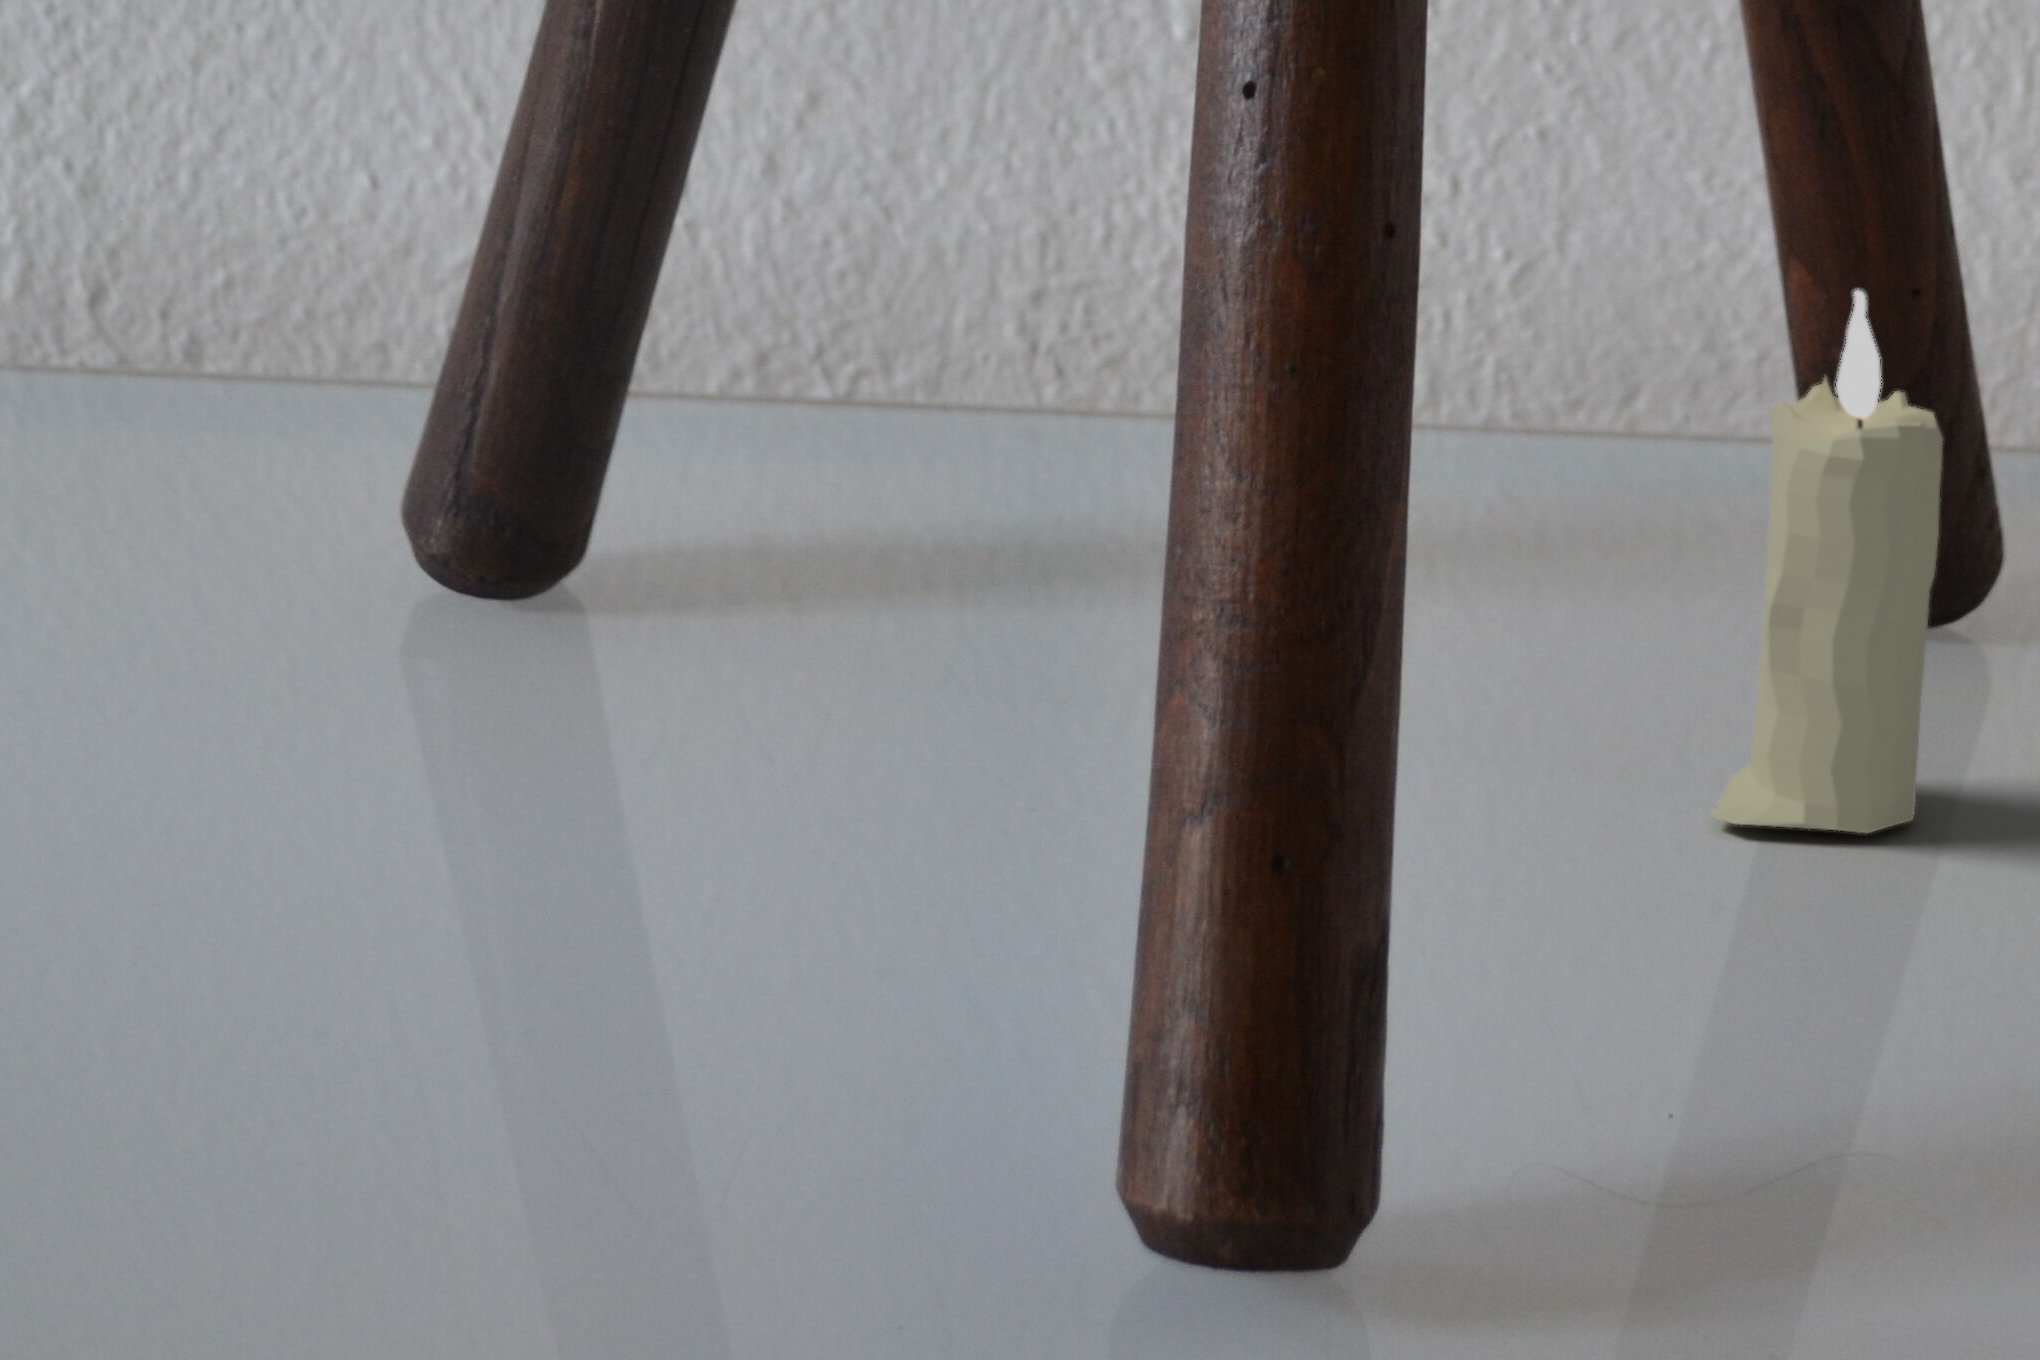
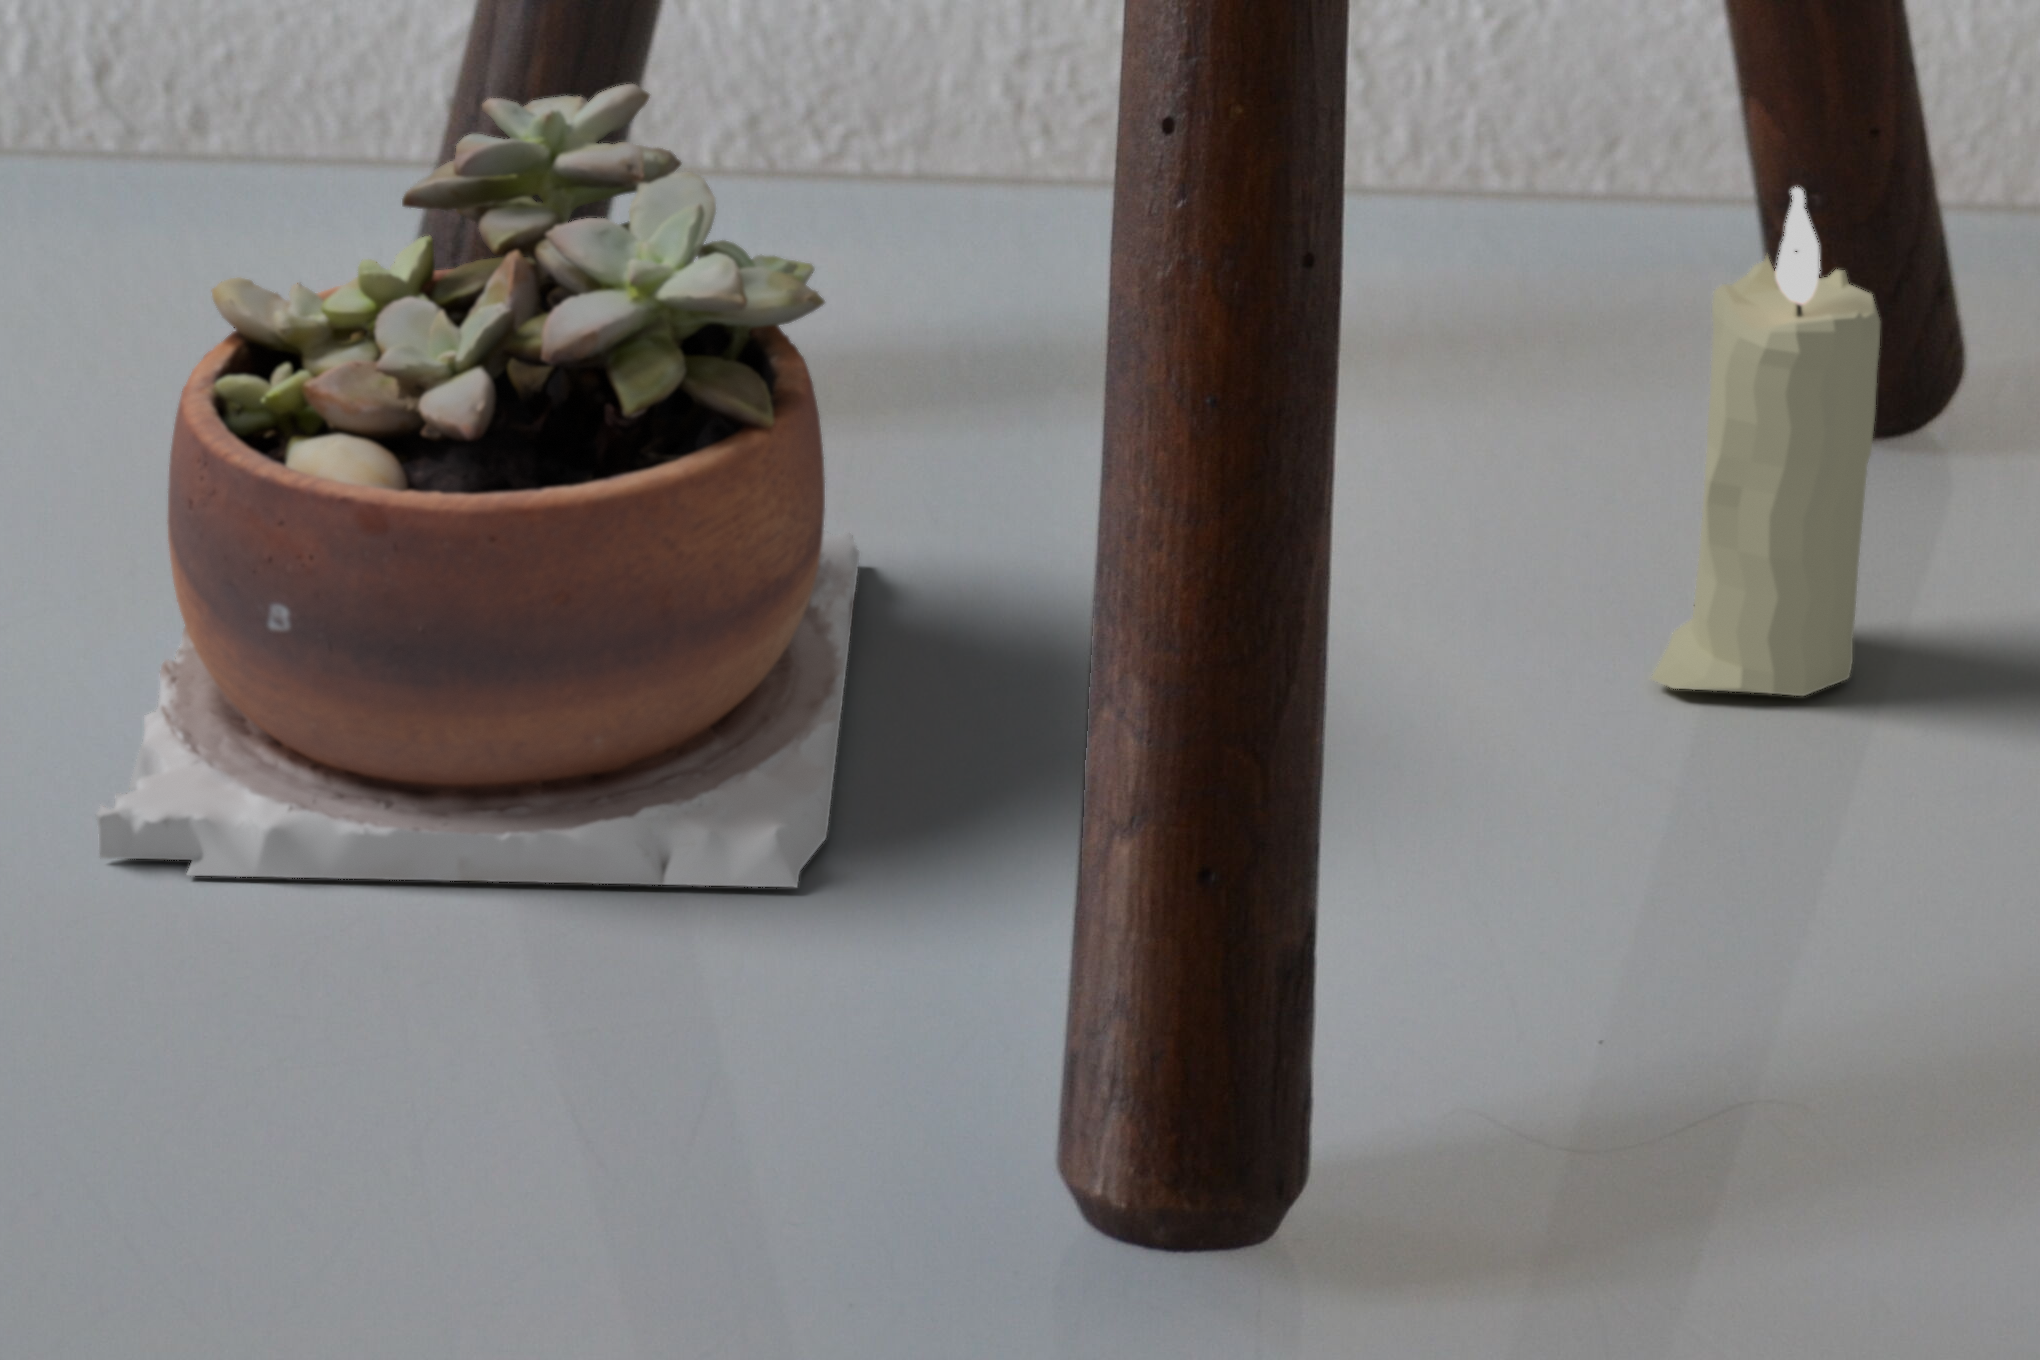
succulent plant: none [94,175,889,973] -> present [96,84,860,887]

